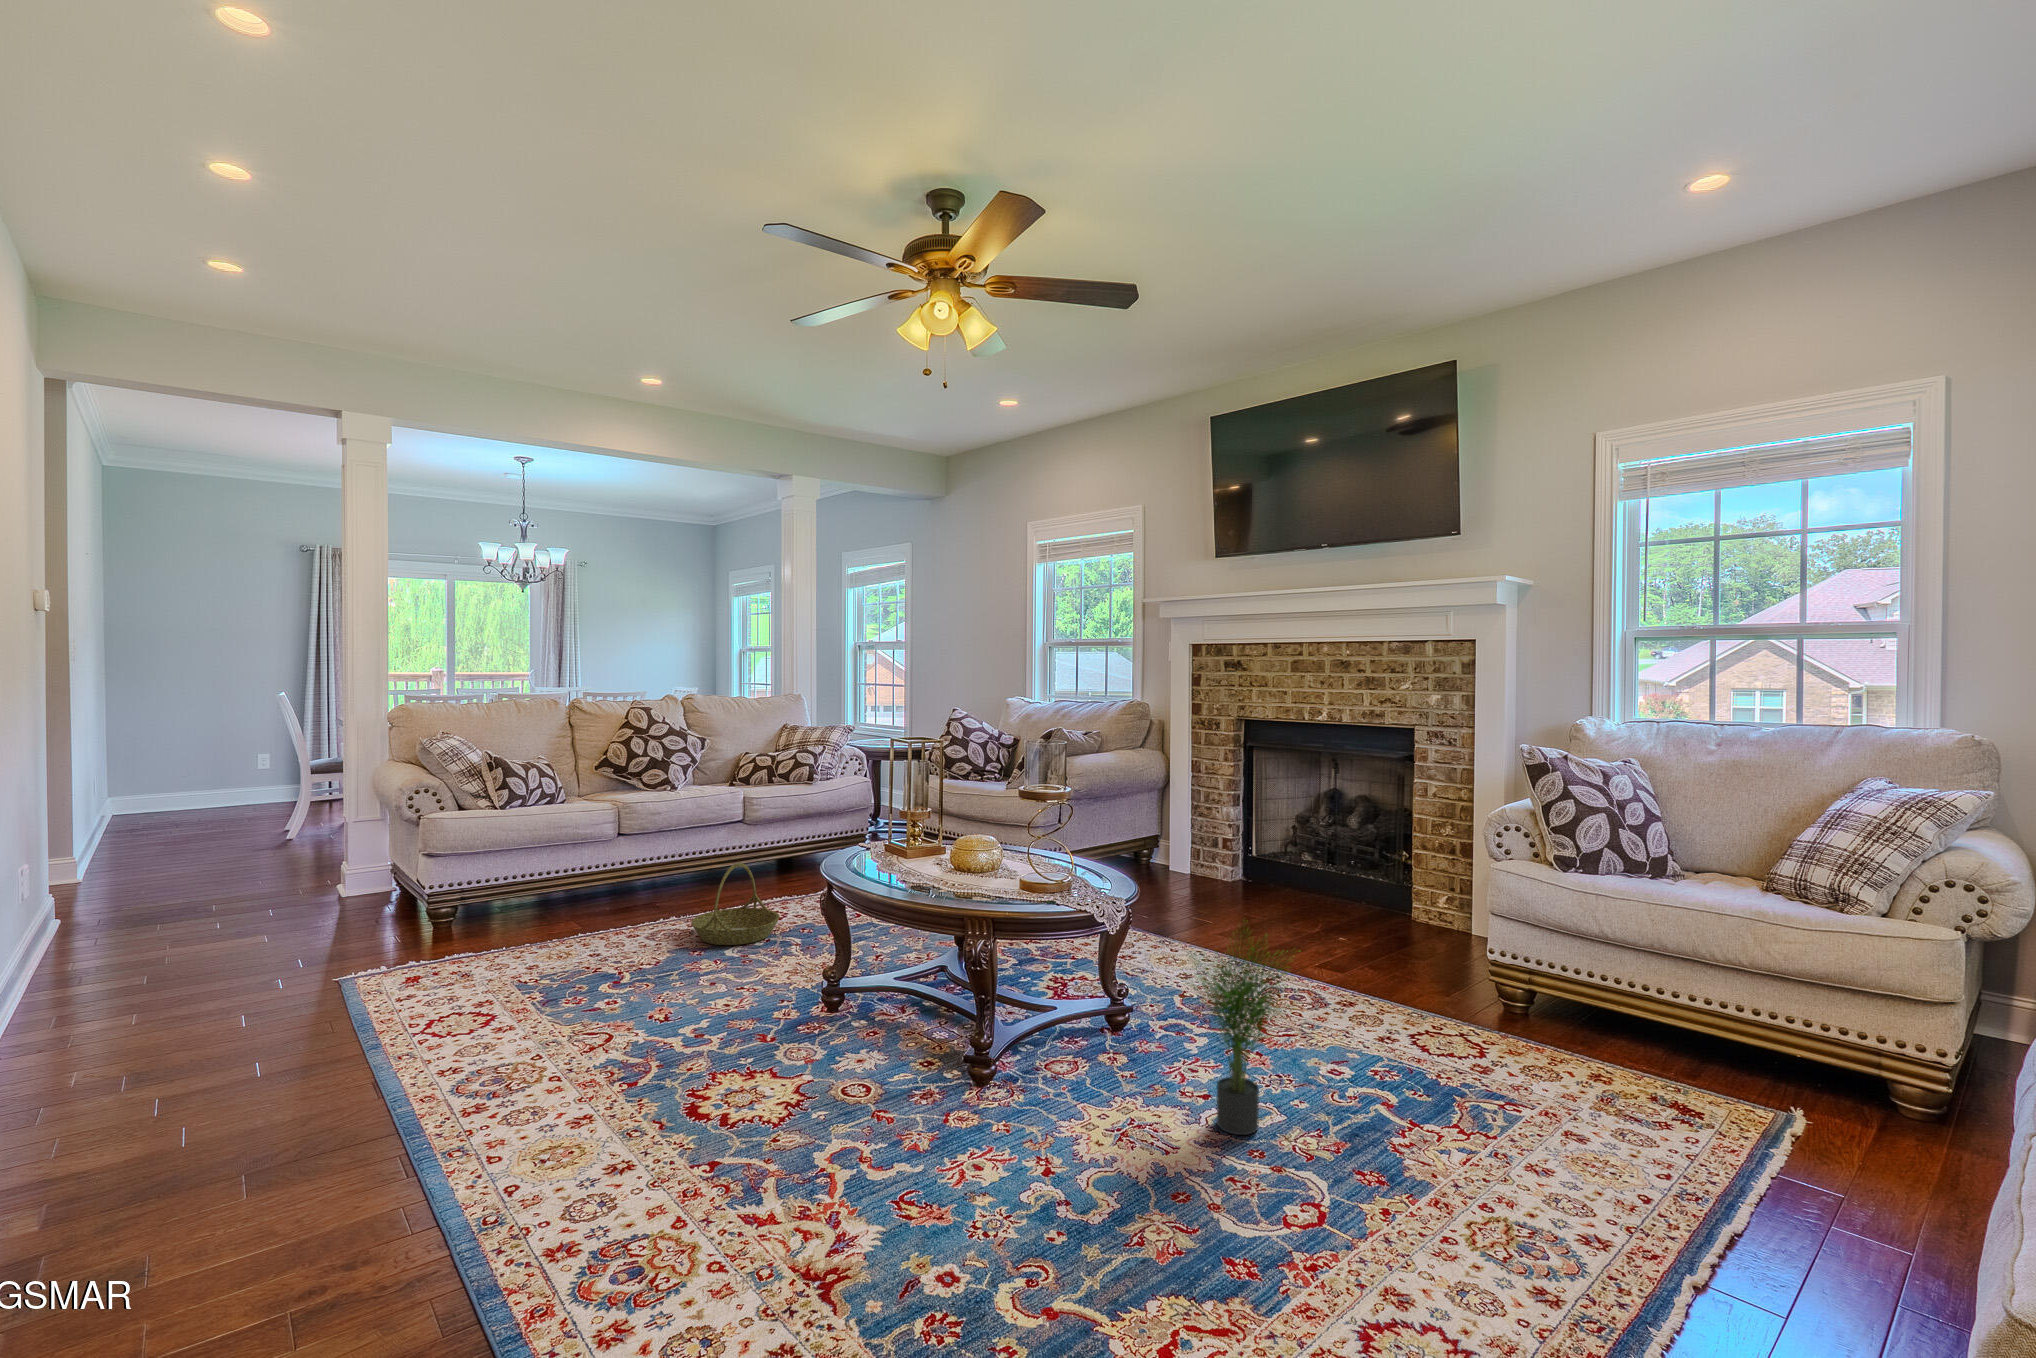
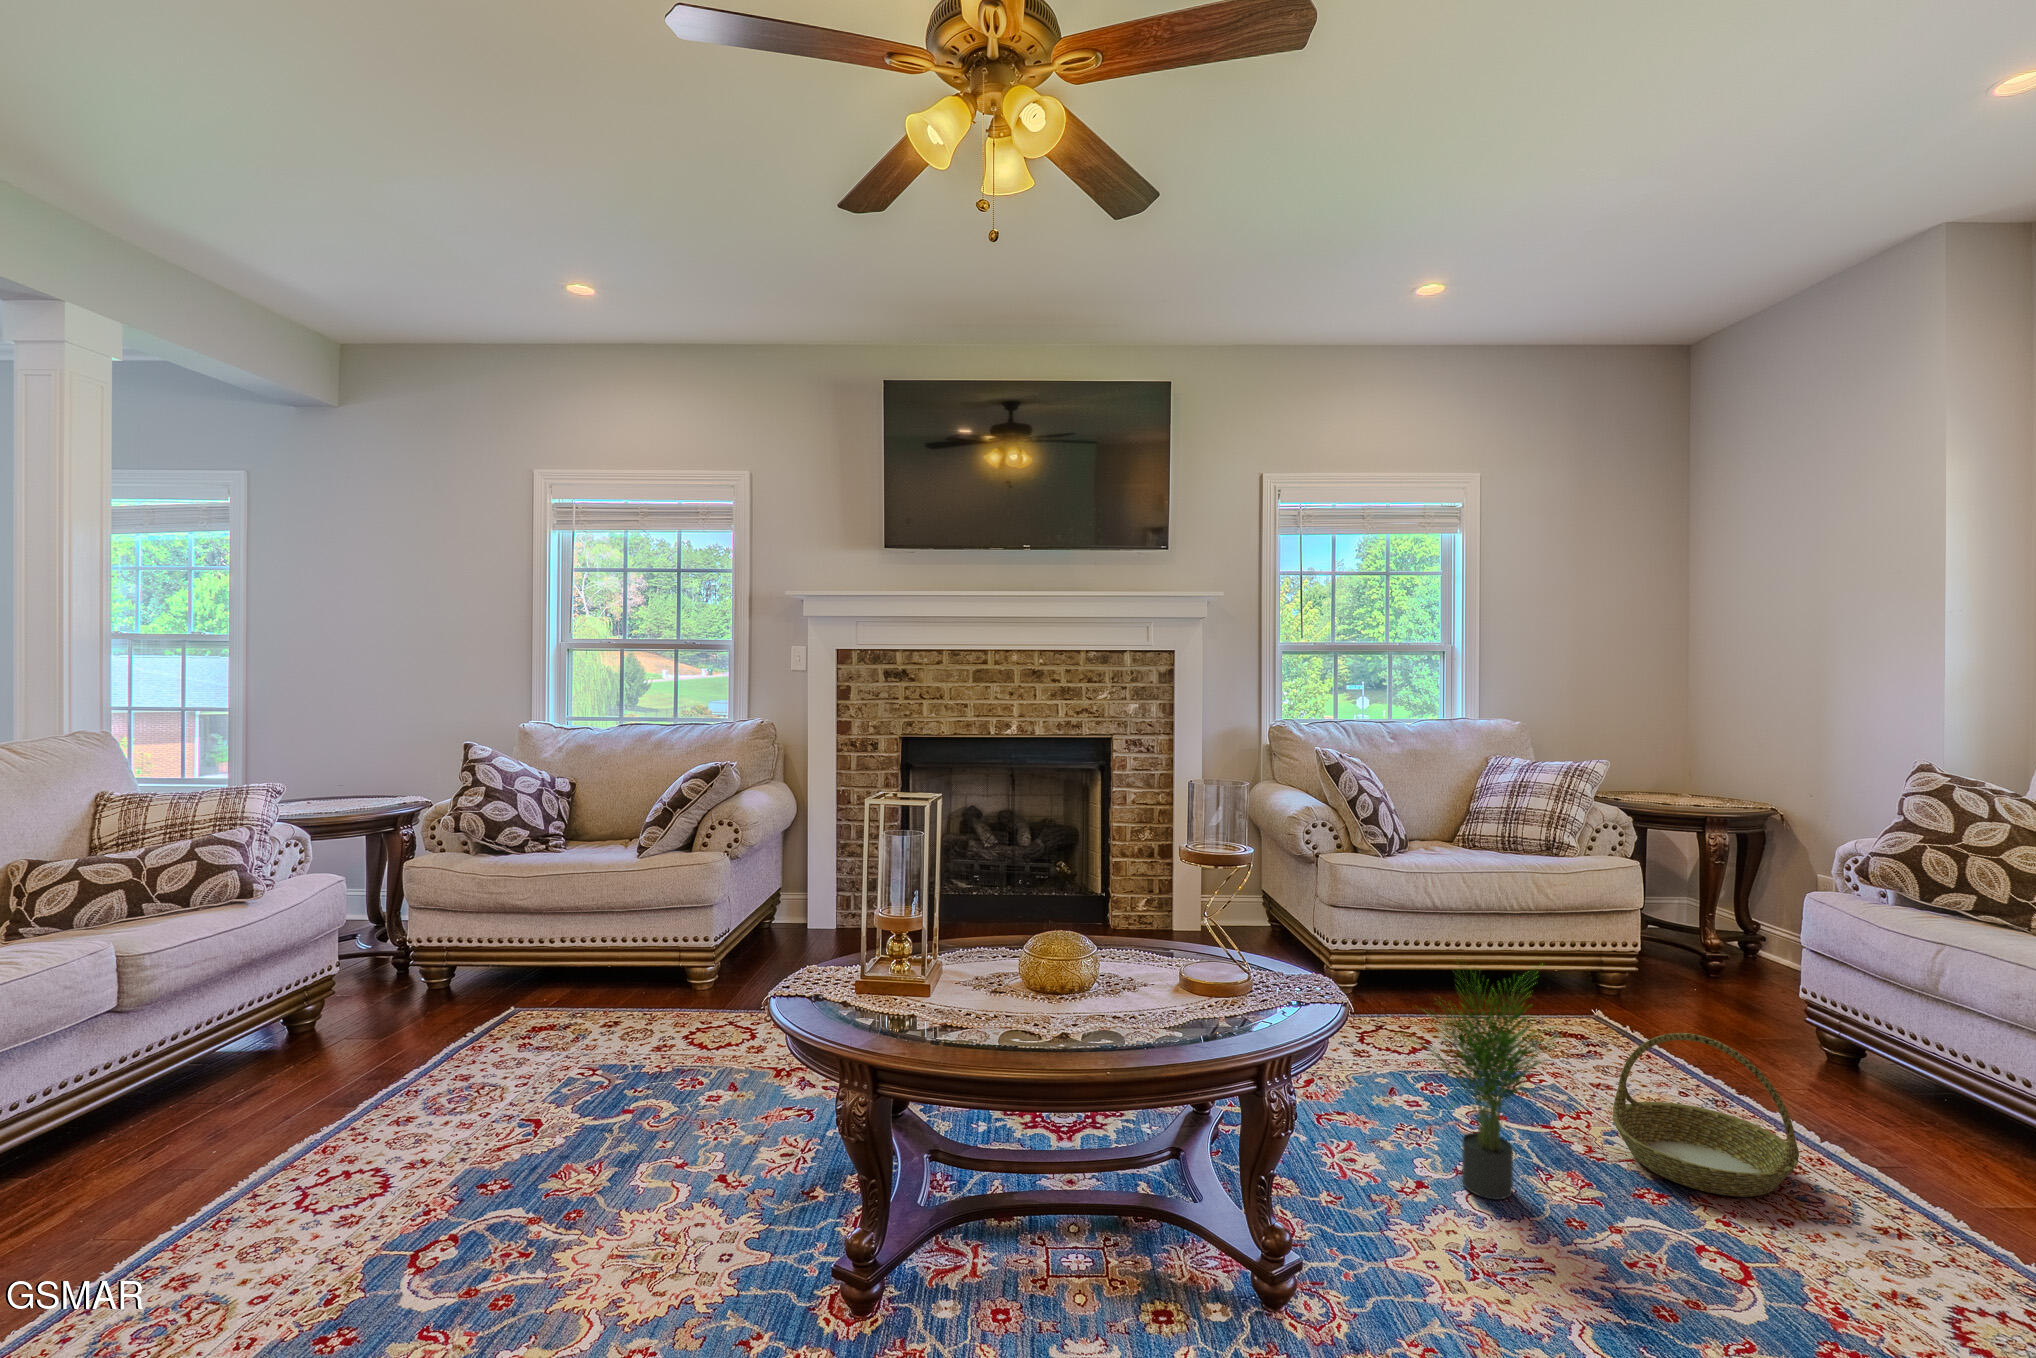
basket: present [691,863,780,945] -> present [1613,1033,1799,1197]

